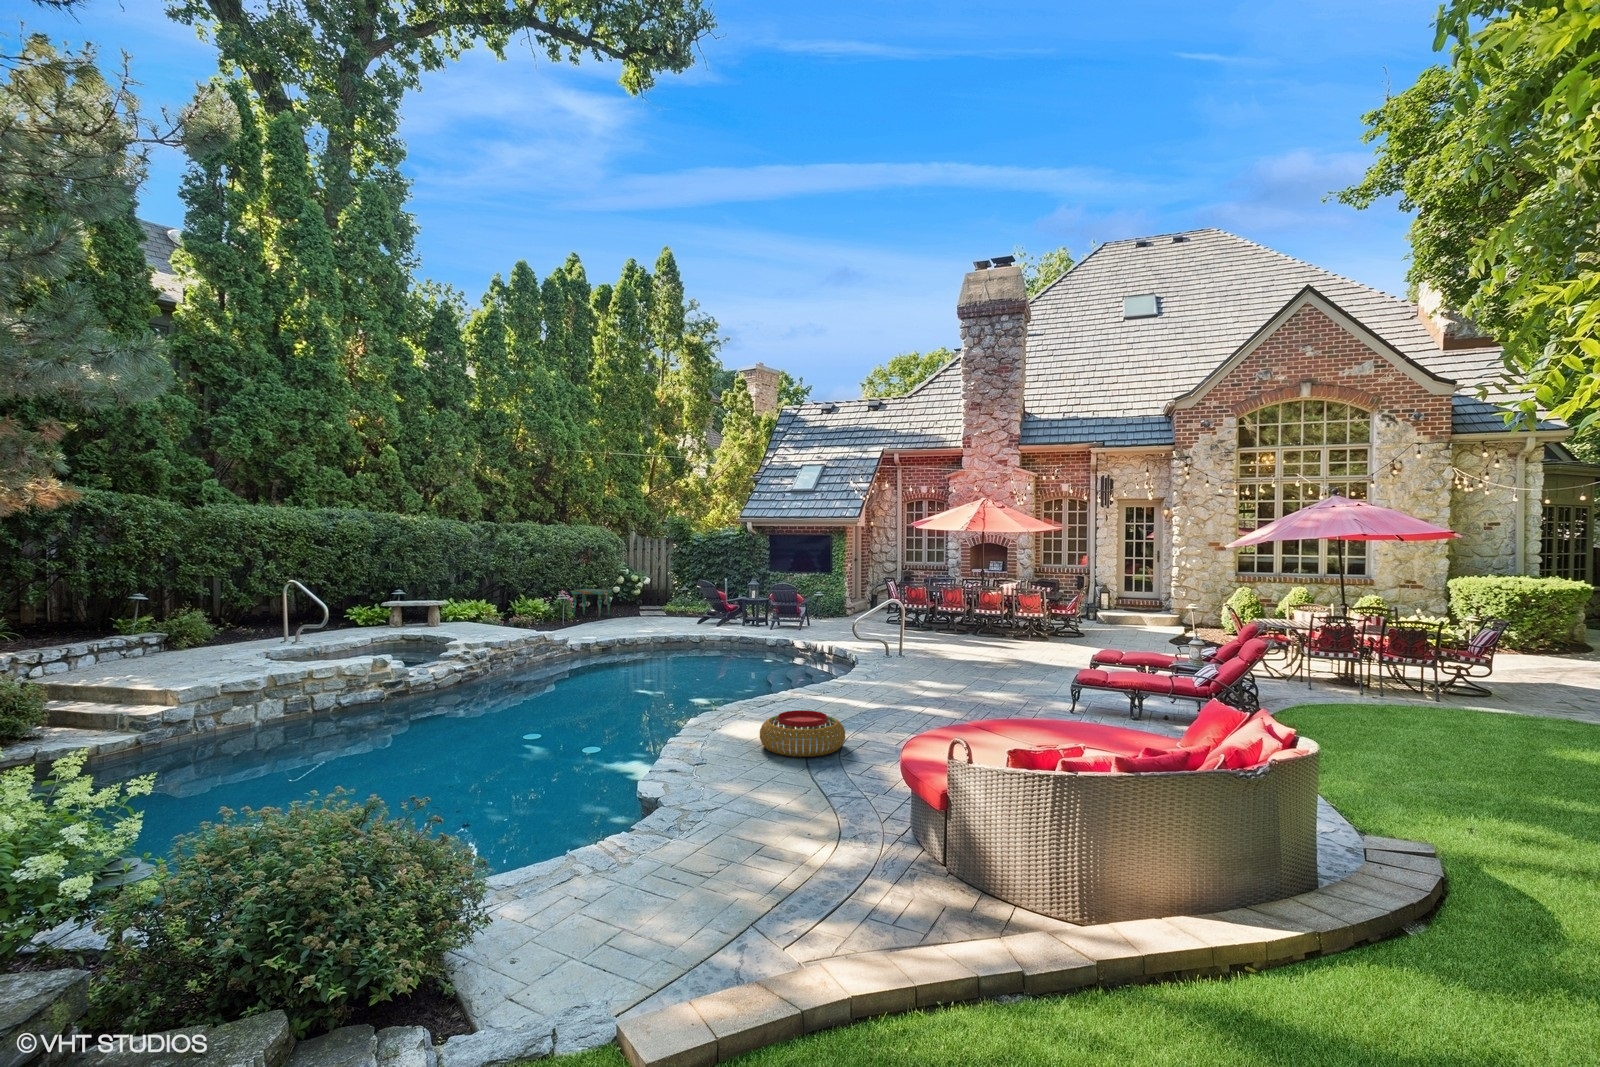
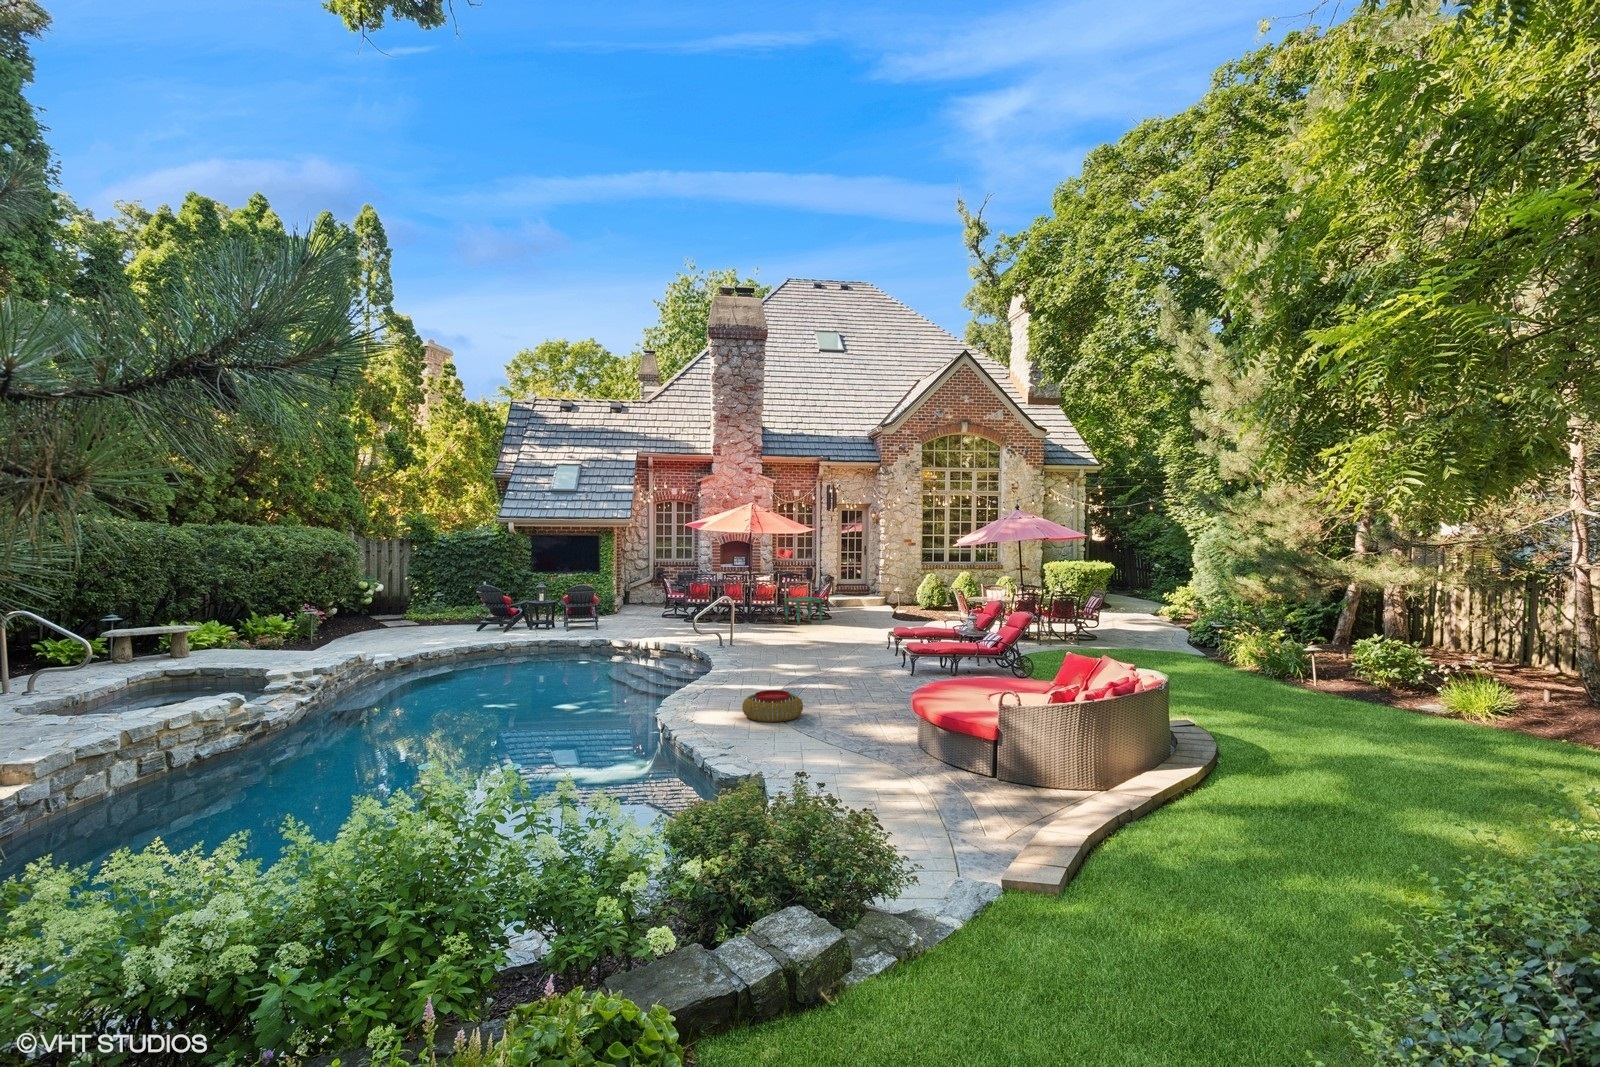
side table: present [570,589,613,618] -> present [783,597,825,626]

